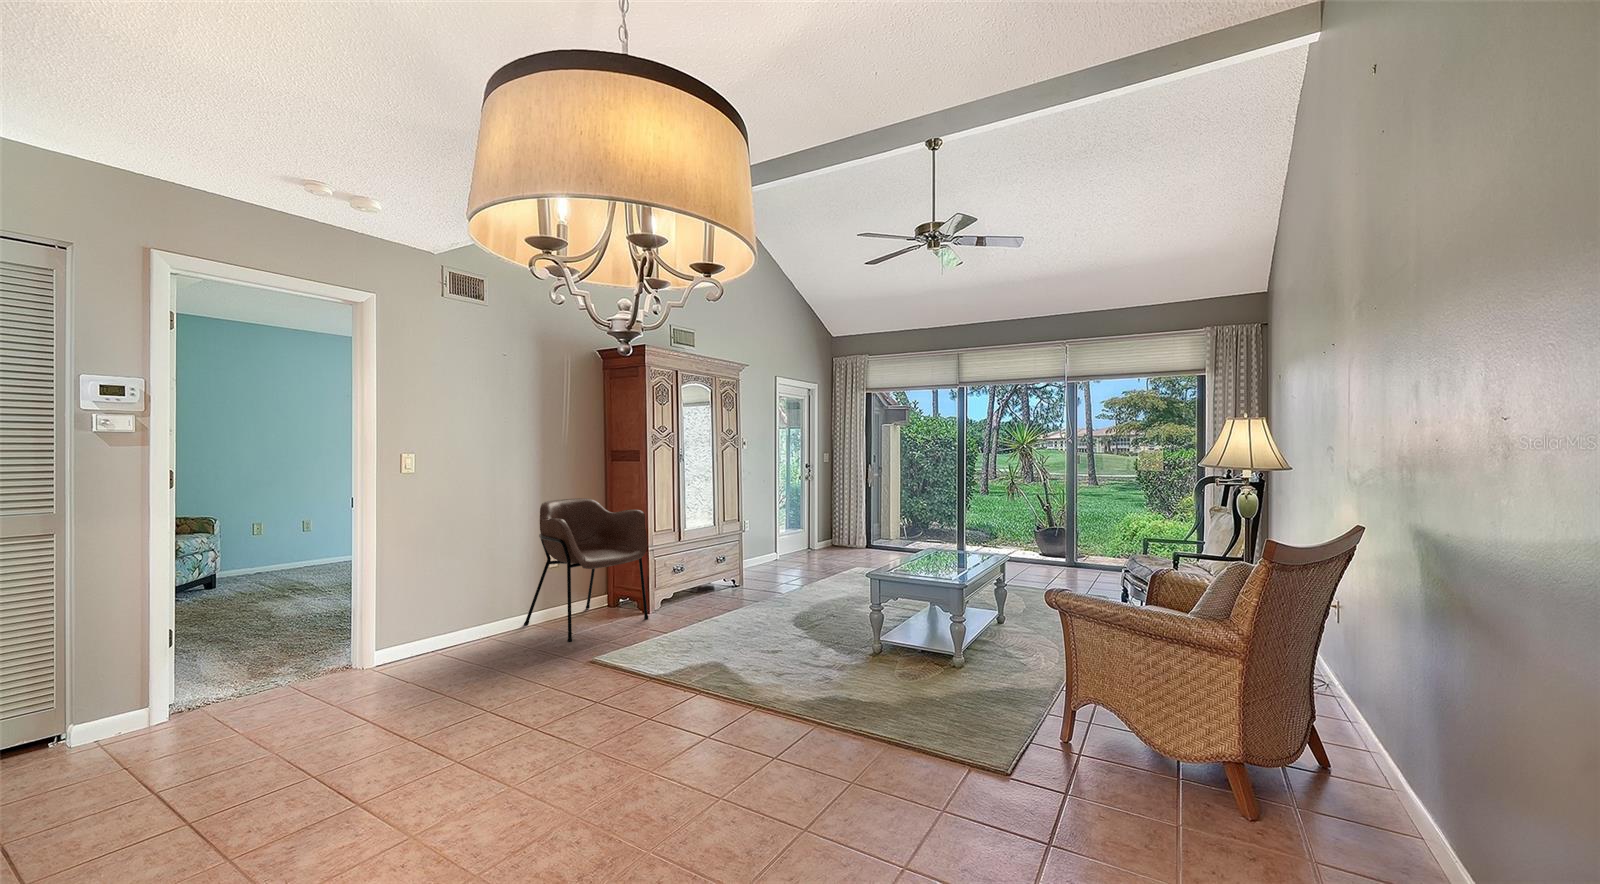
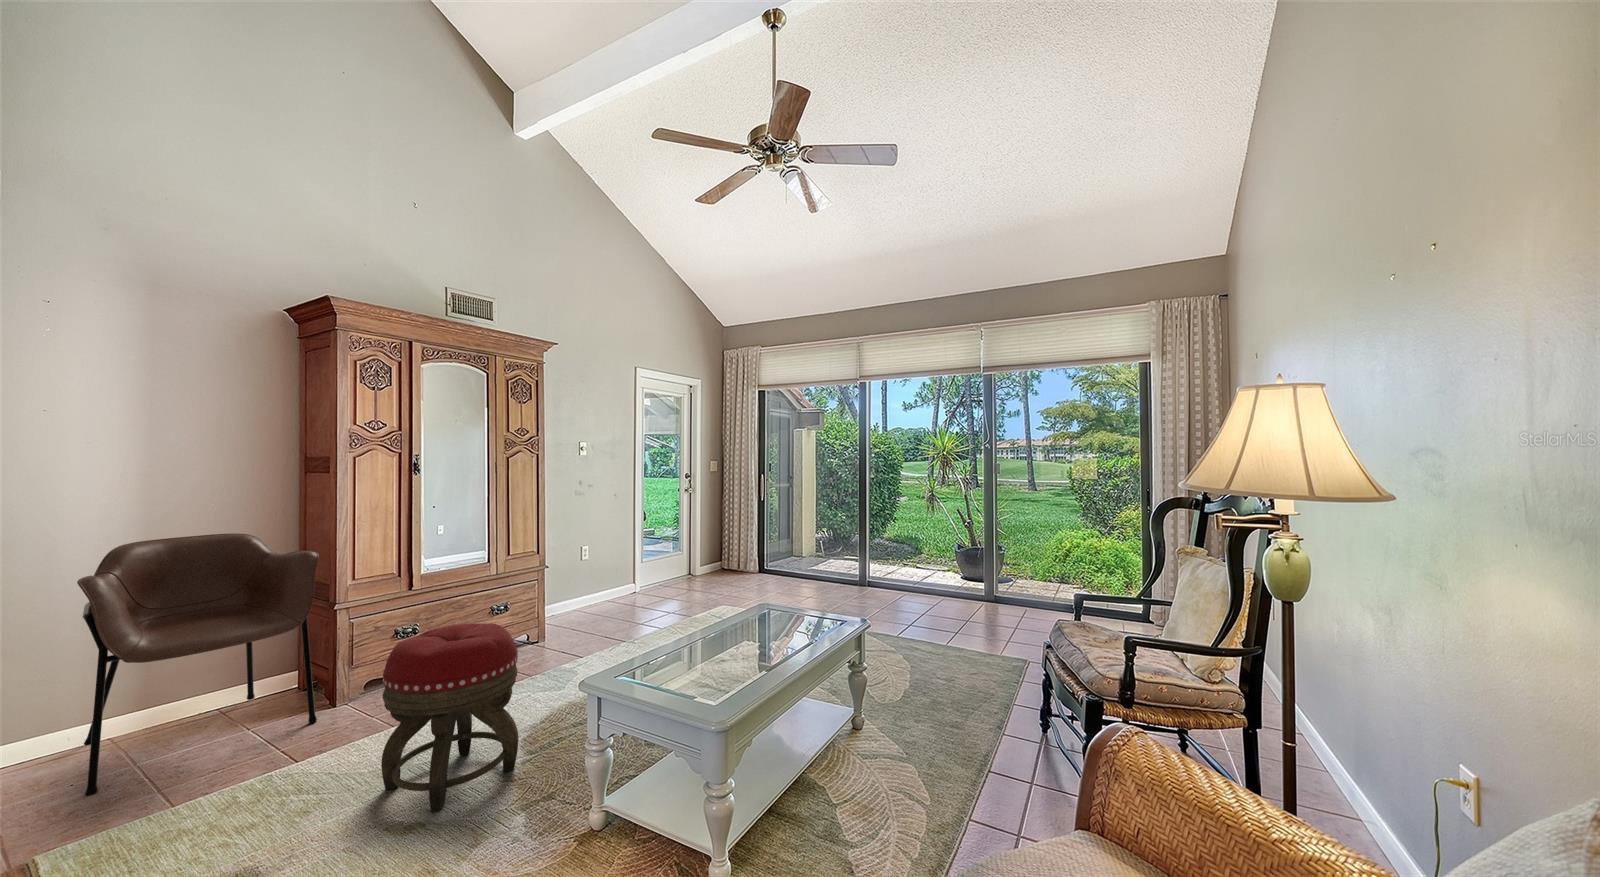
footstool: none [734,552,803,650] -> present [381,624,519,812]

